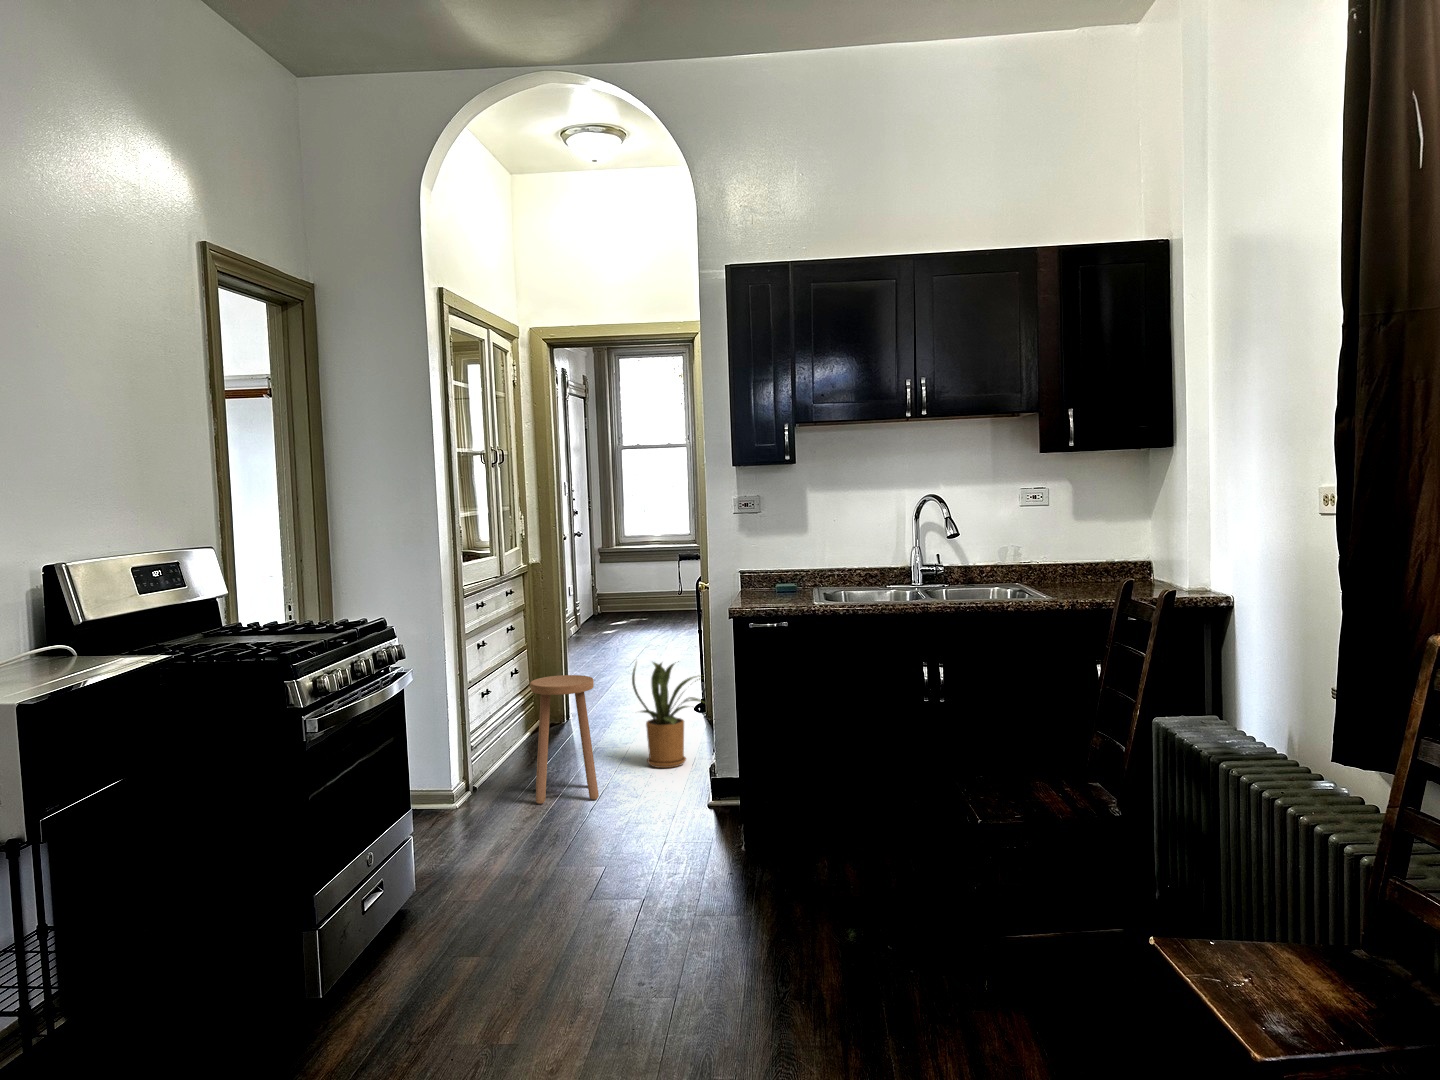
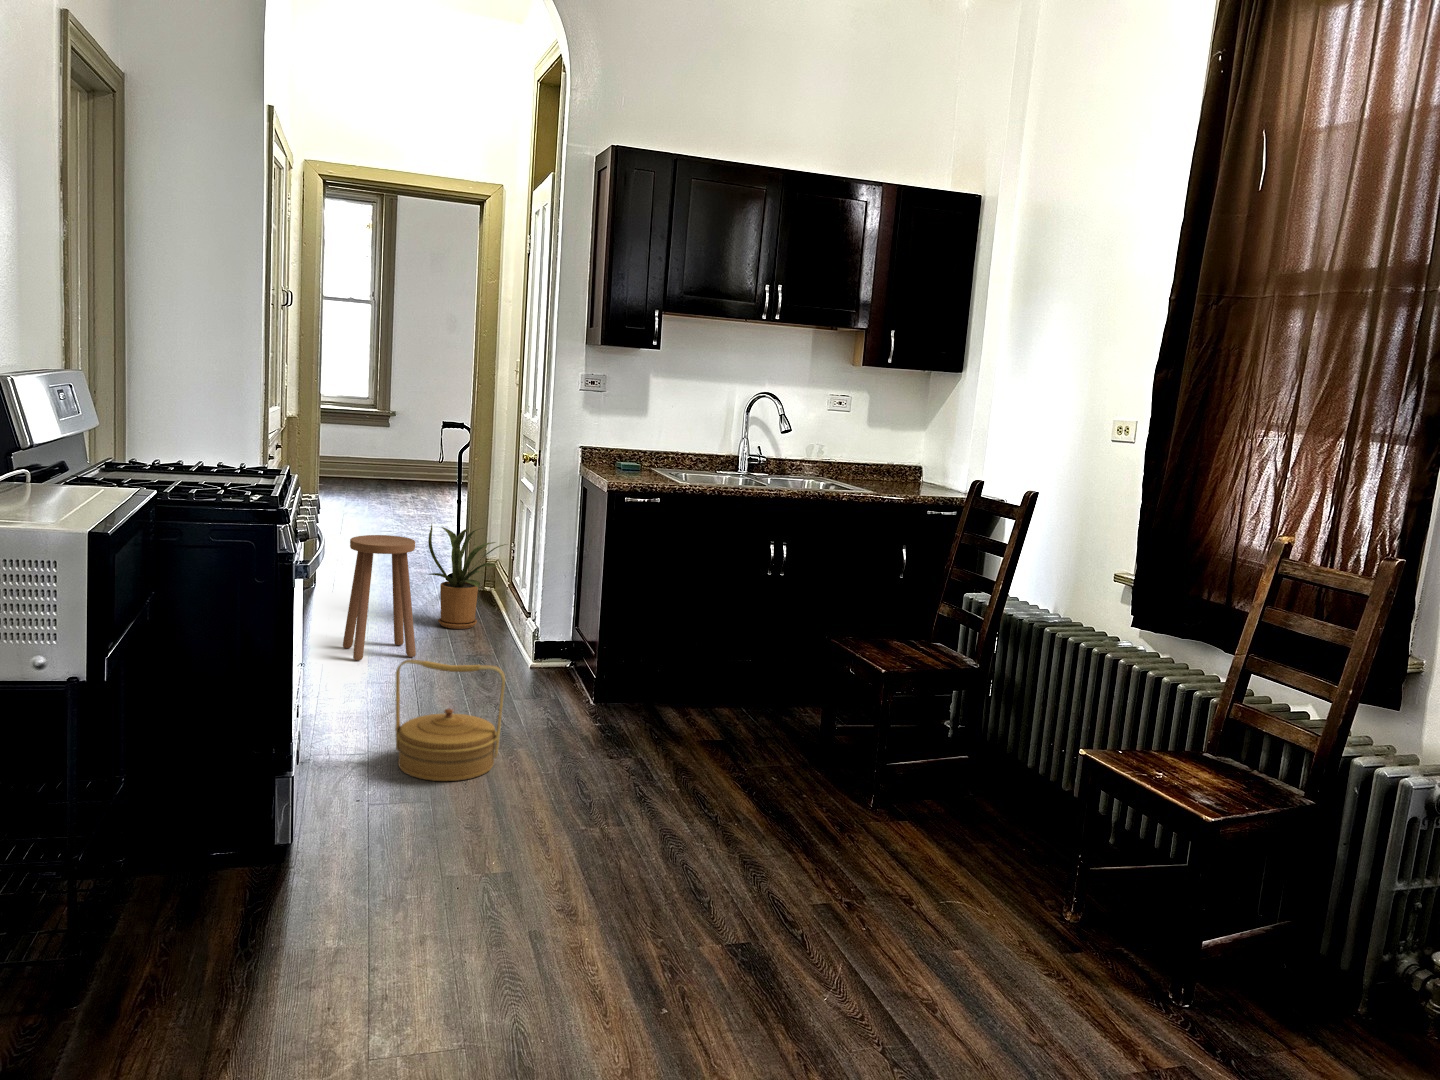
basket: none [486,807,590,937] -> present [395,659,505,781]

